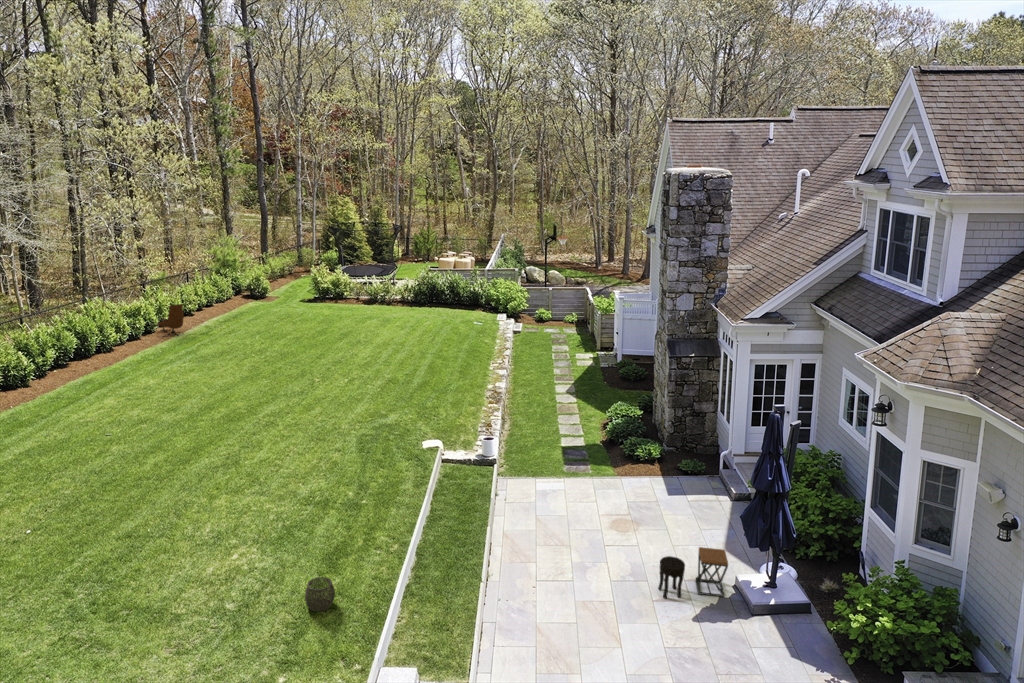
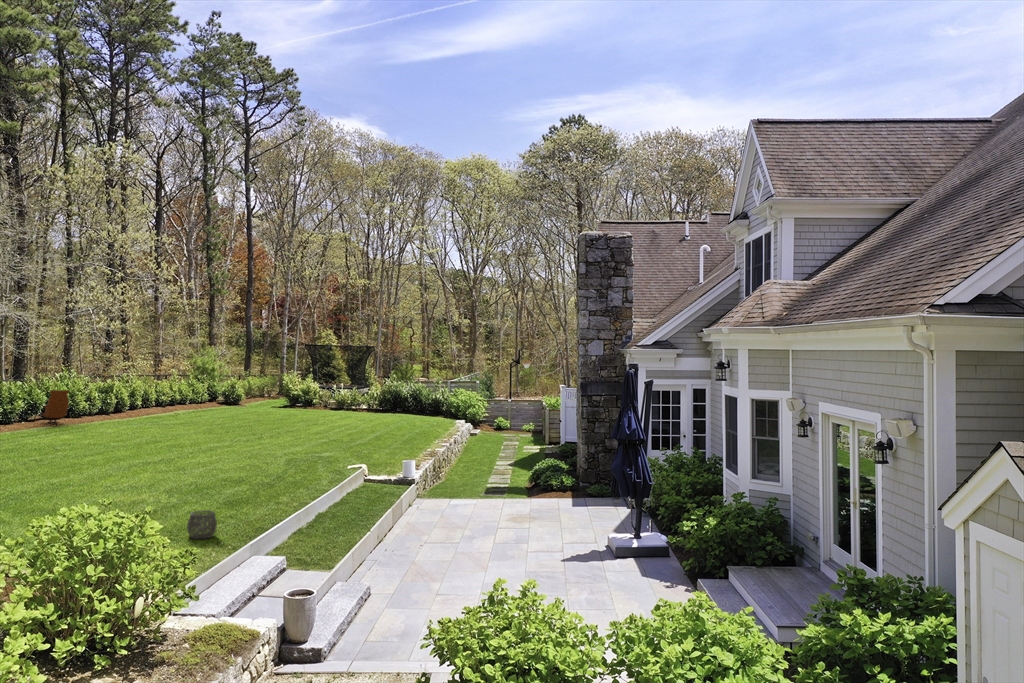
lounge chair: present [157,304,184,335] -> present [43,390,69,425]
stool: present [696,547,728,597] -> none [573,512,600,556]
side table: present [658,556,685,599] -> none [536,518,560,556]

